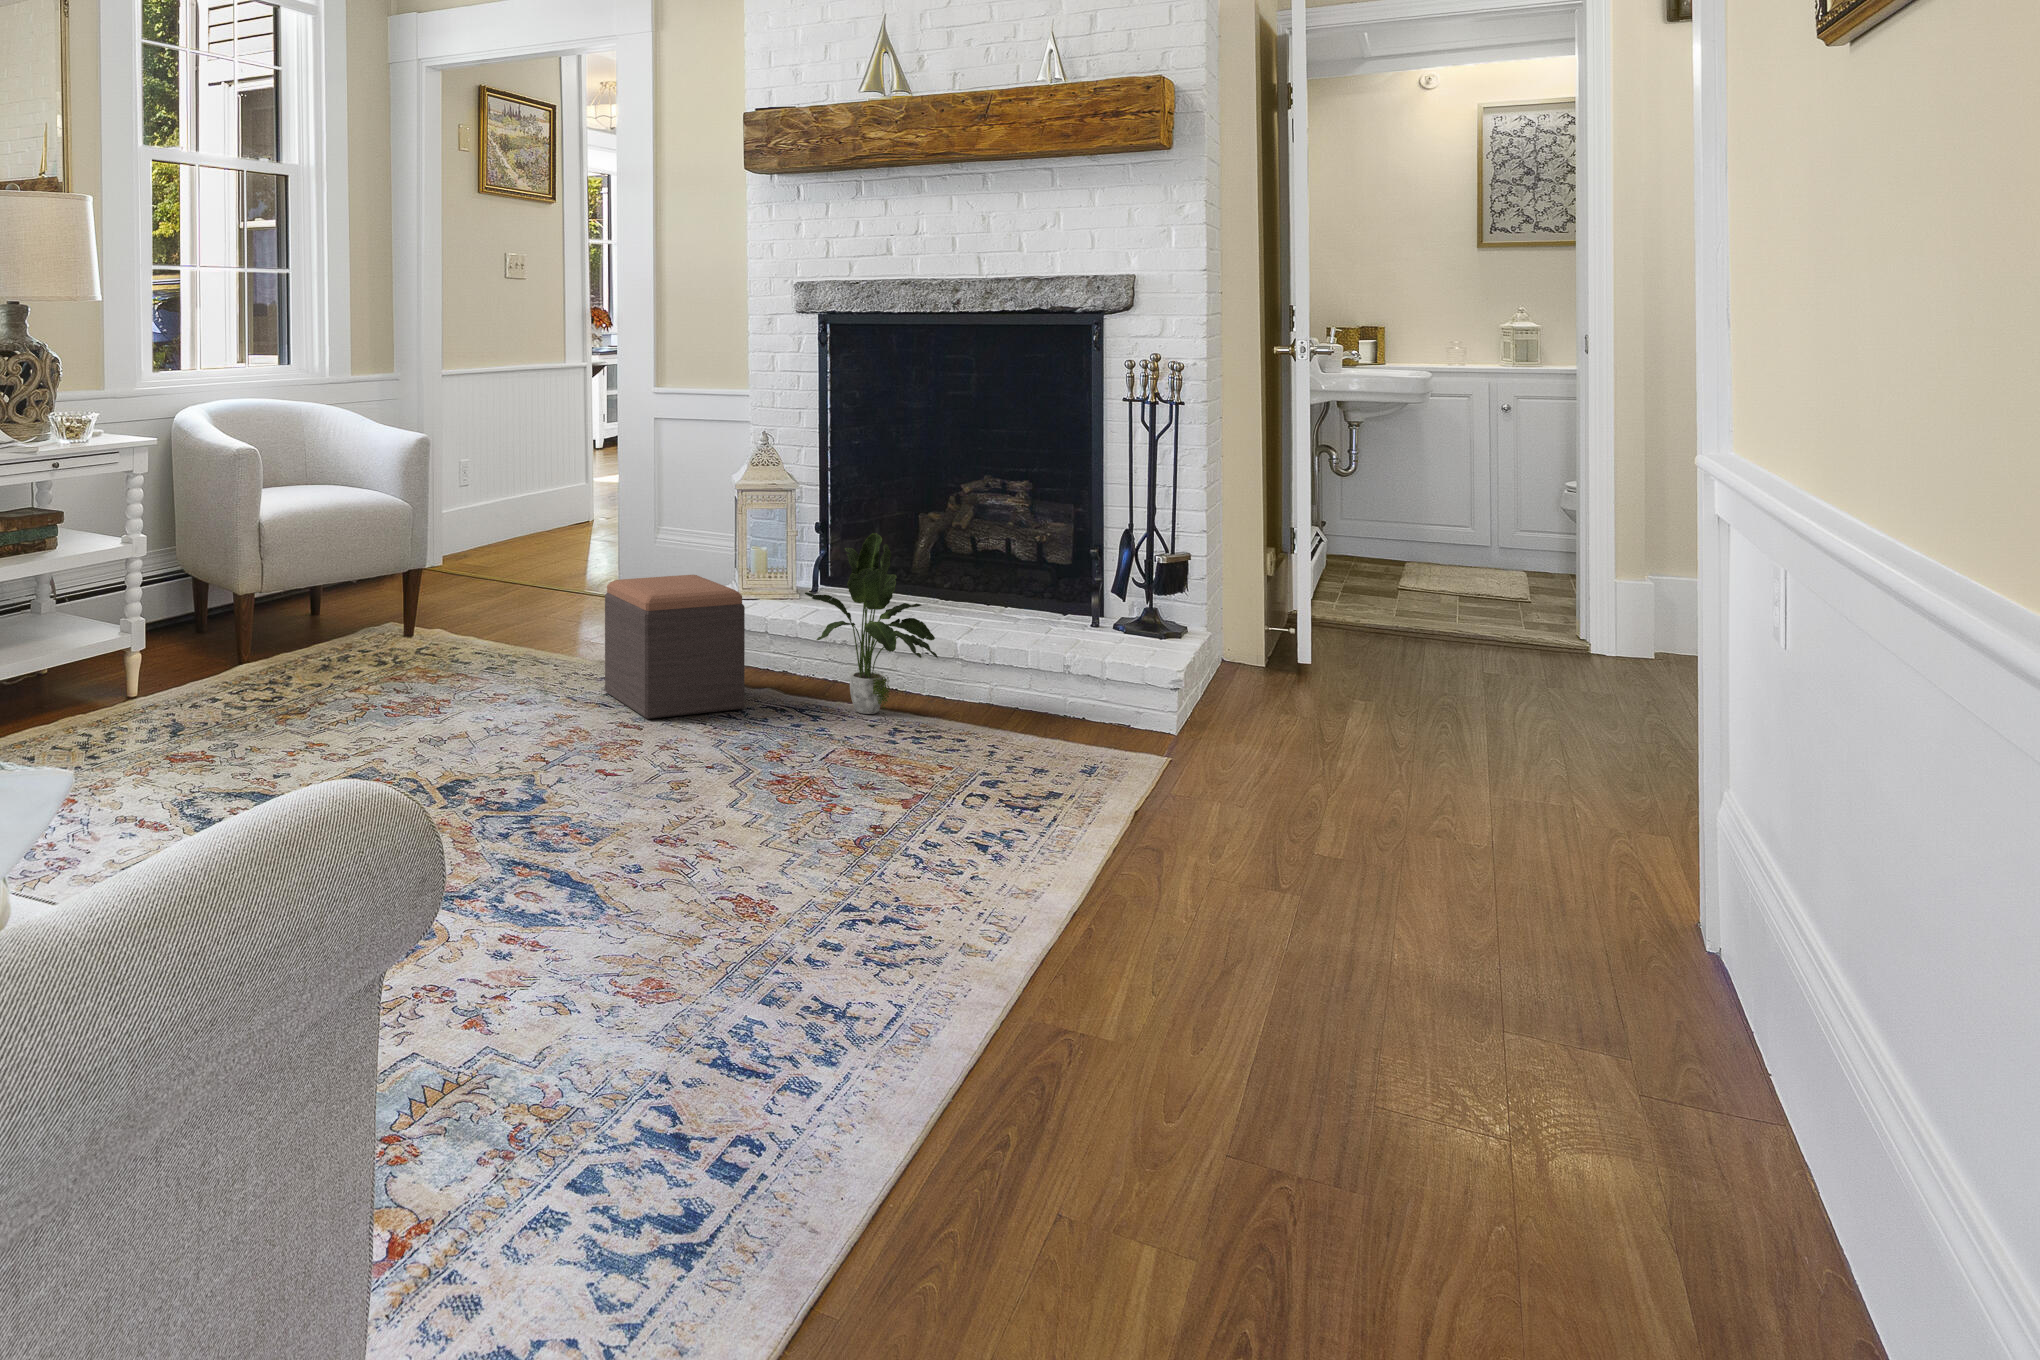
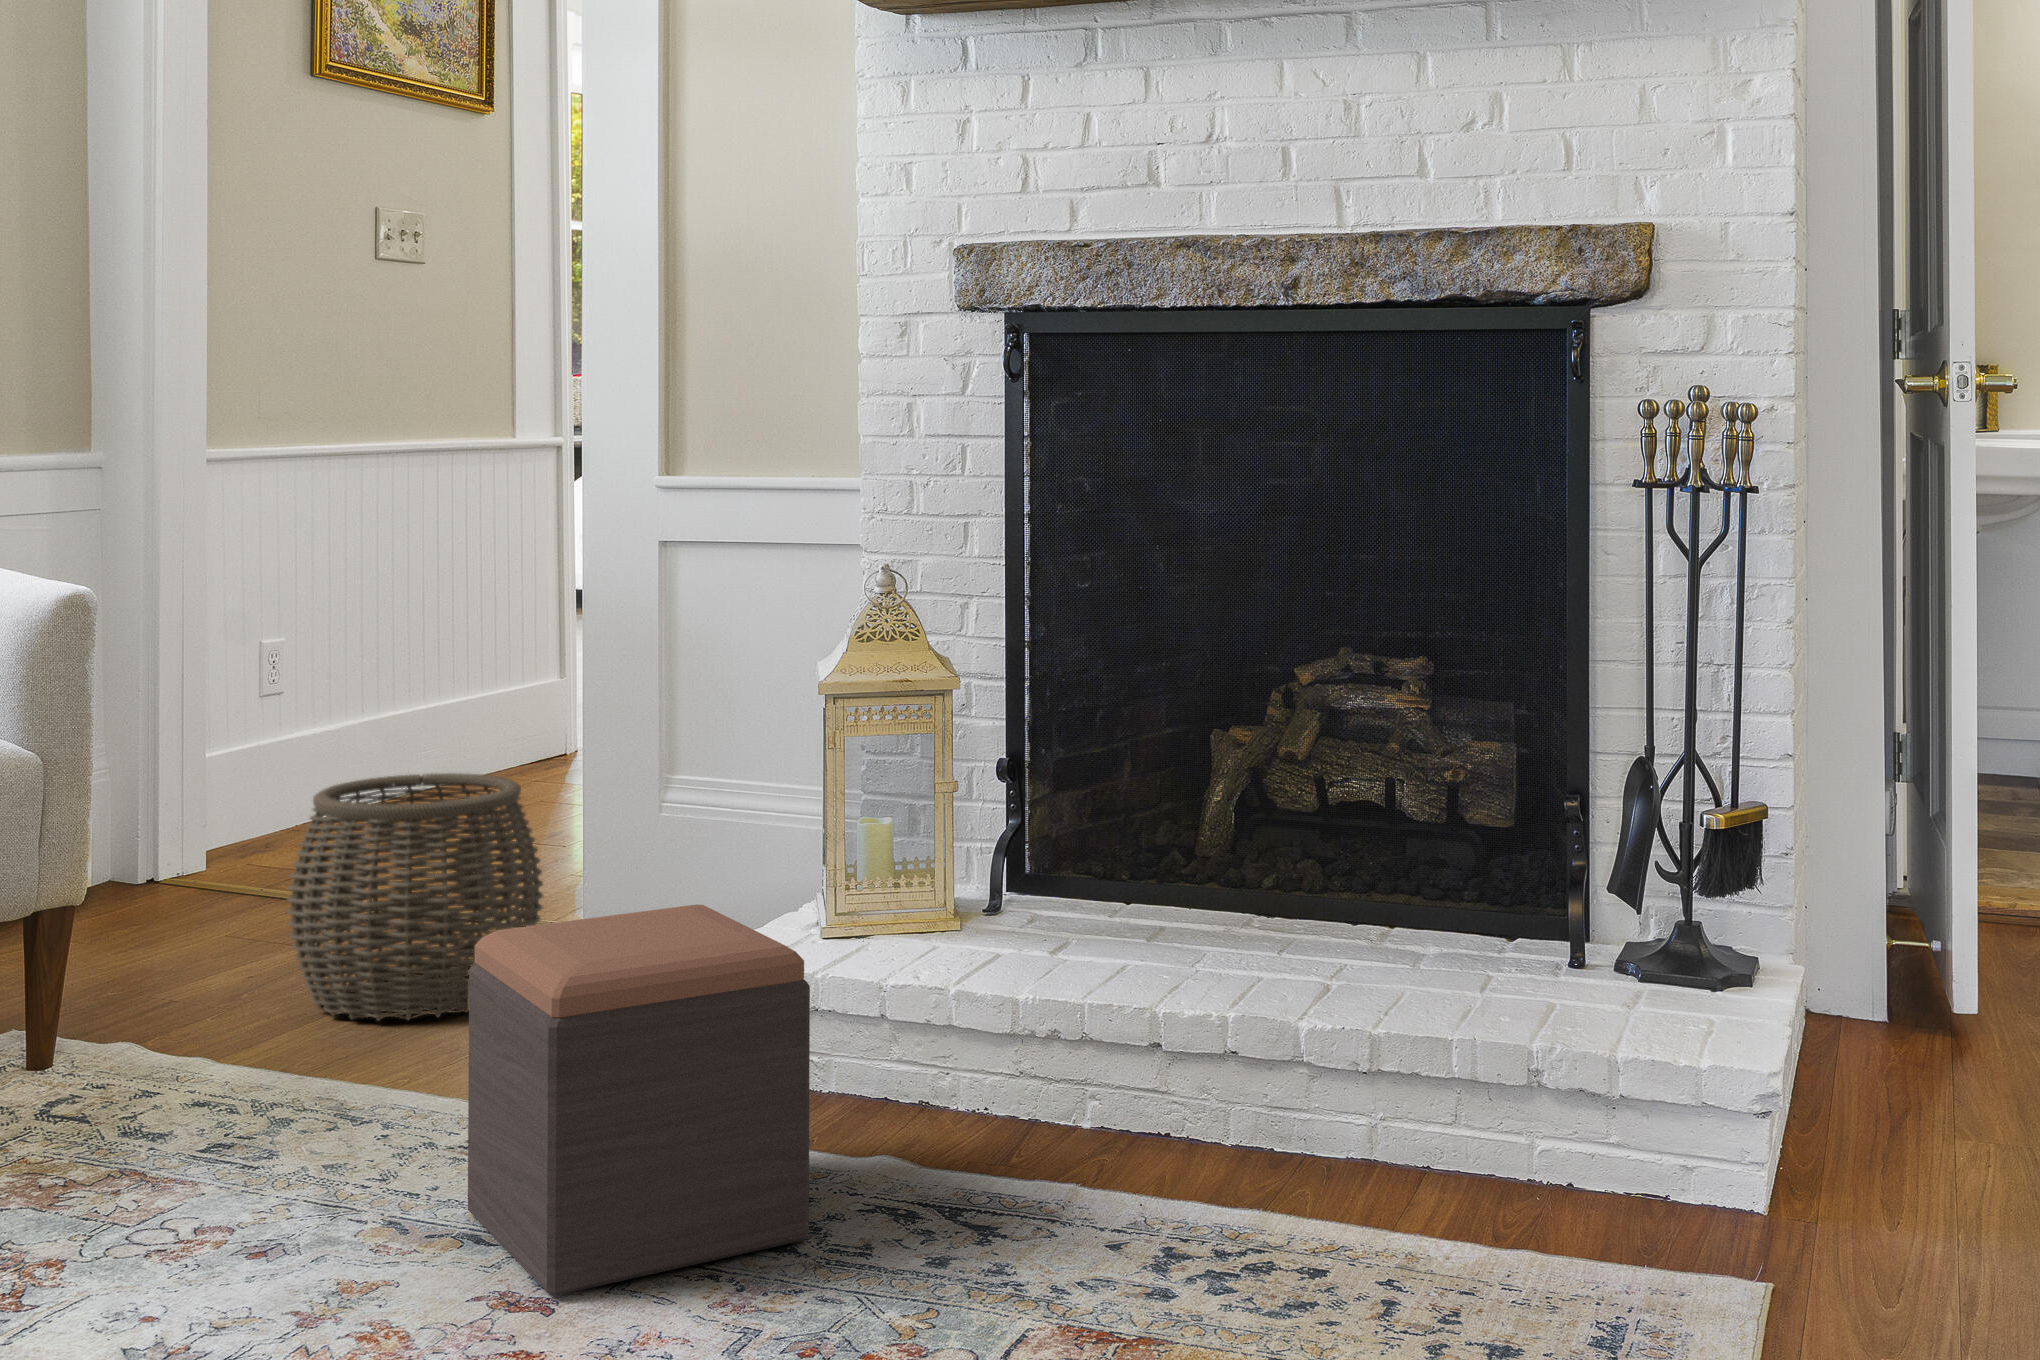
woven basket: none [503,522,609,627] -> present [287,773,543,1021]
potted plant: present [805,533,938,714] -> none [954,792,1266,1230]

